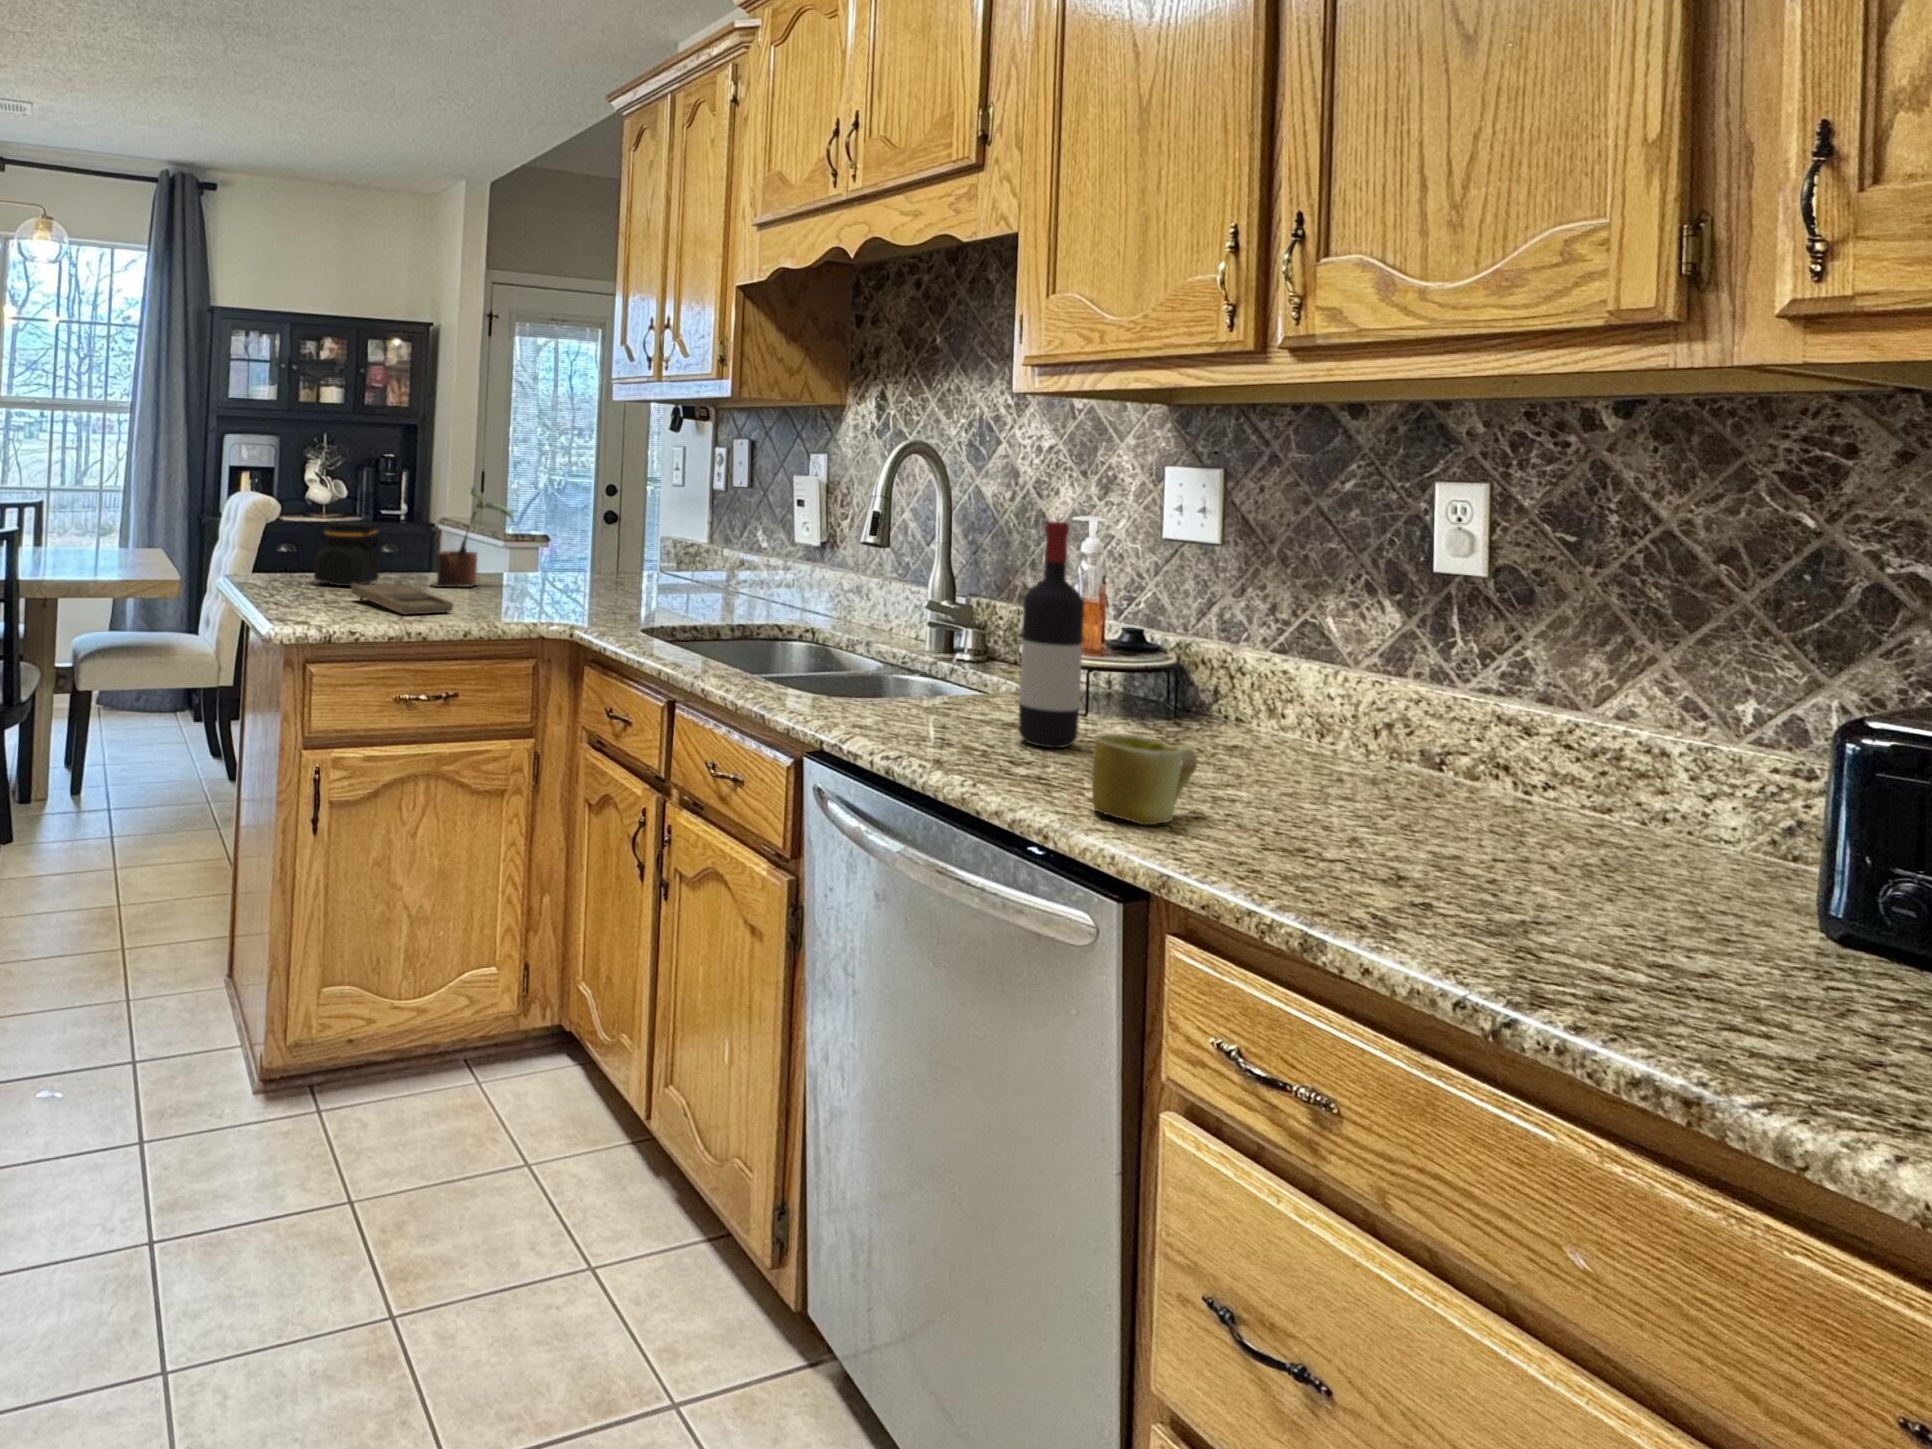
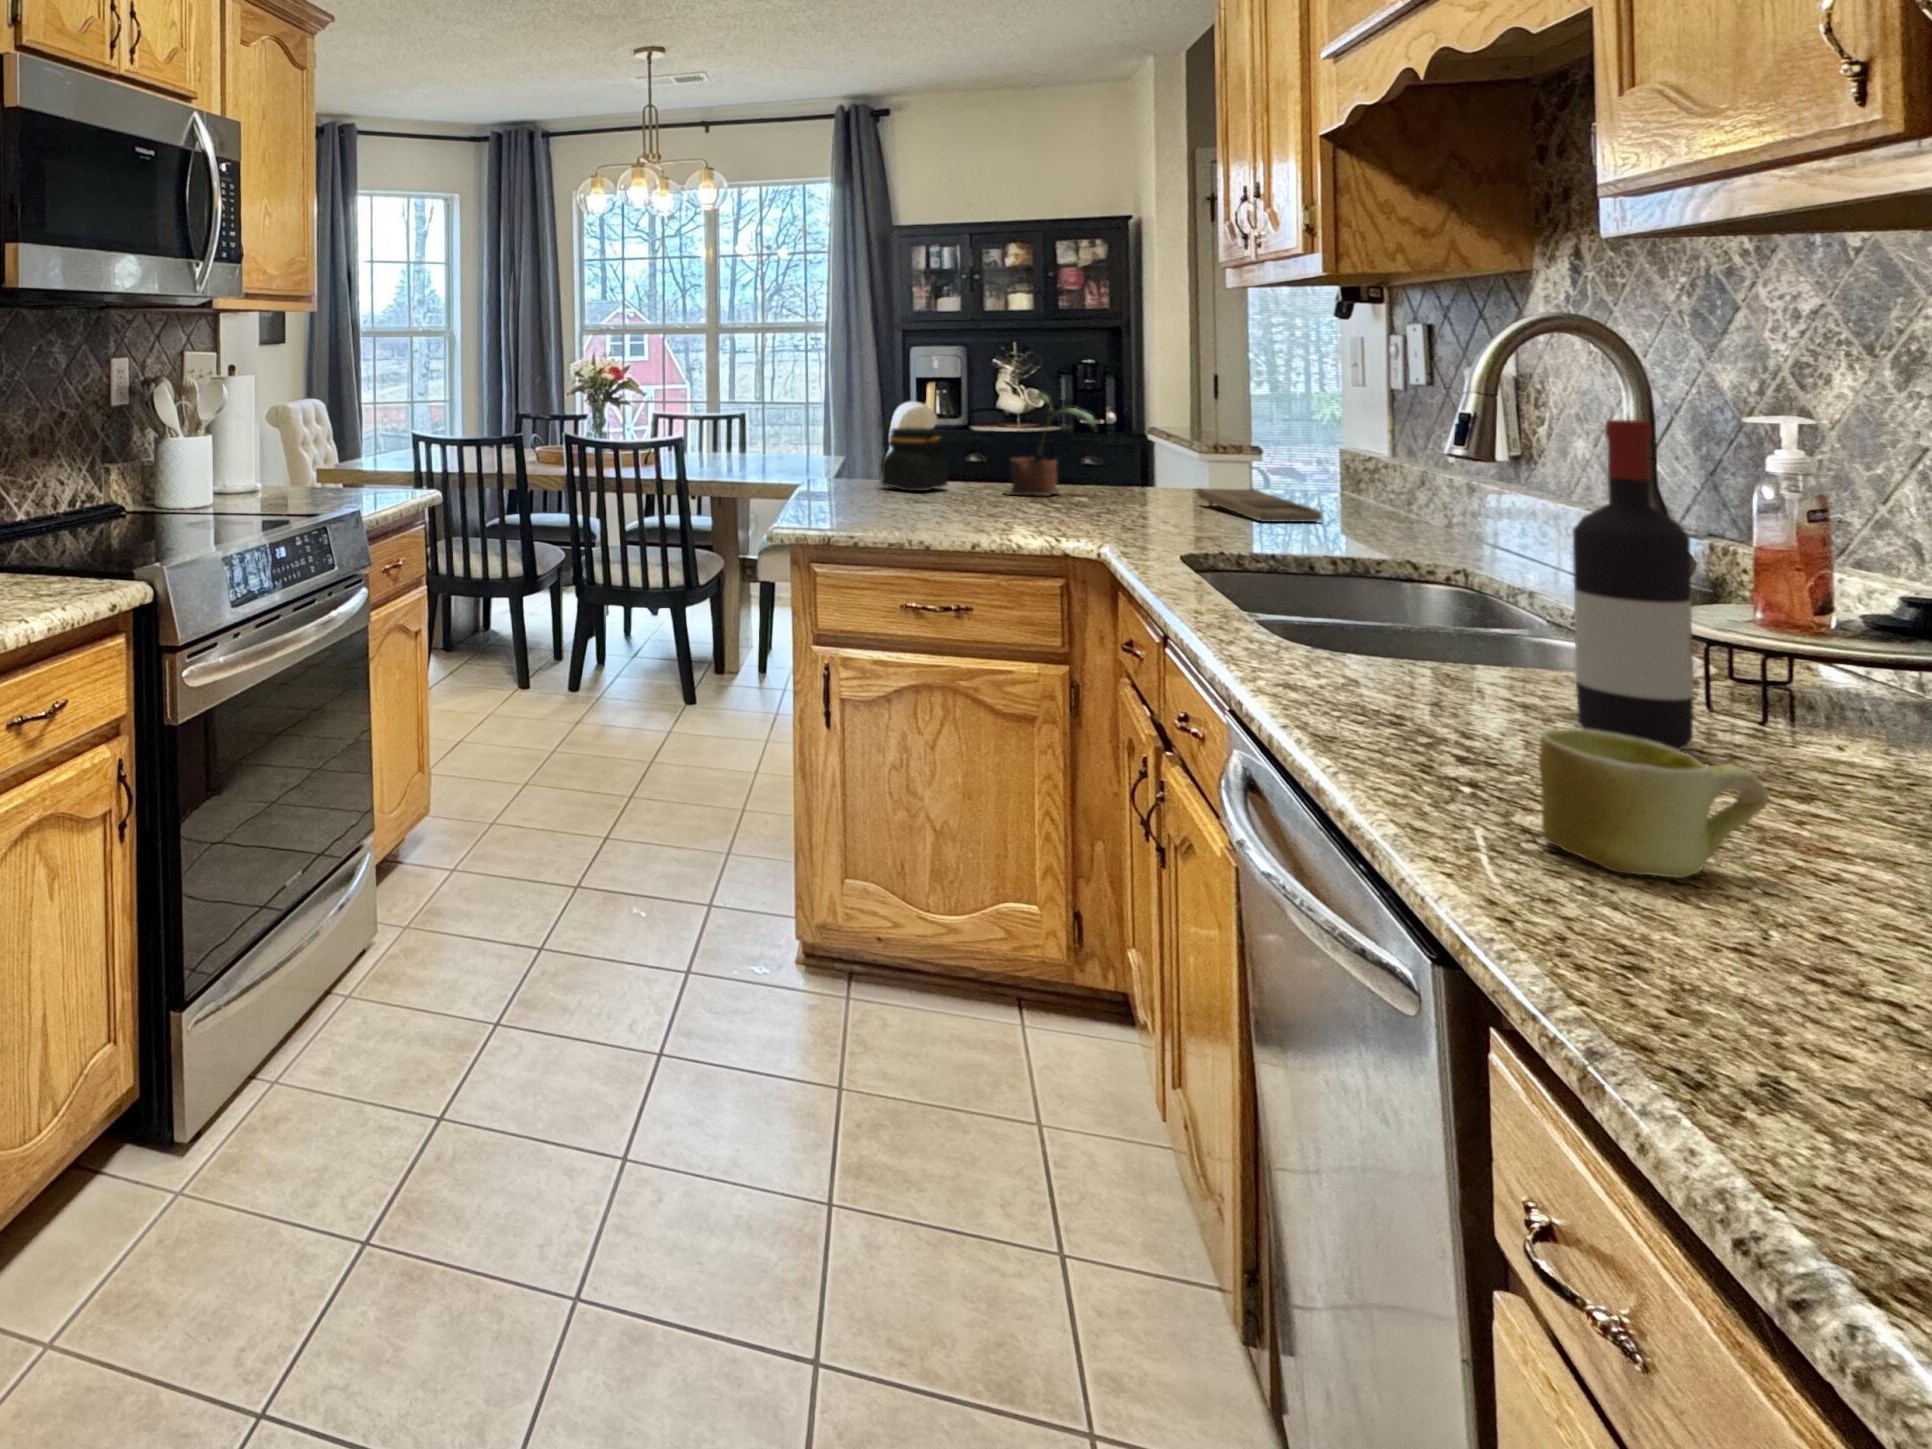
tray: present [351,582,453,615] -> present [1197,489,1322,522]

